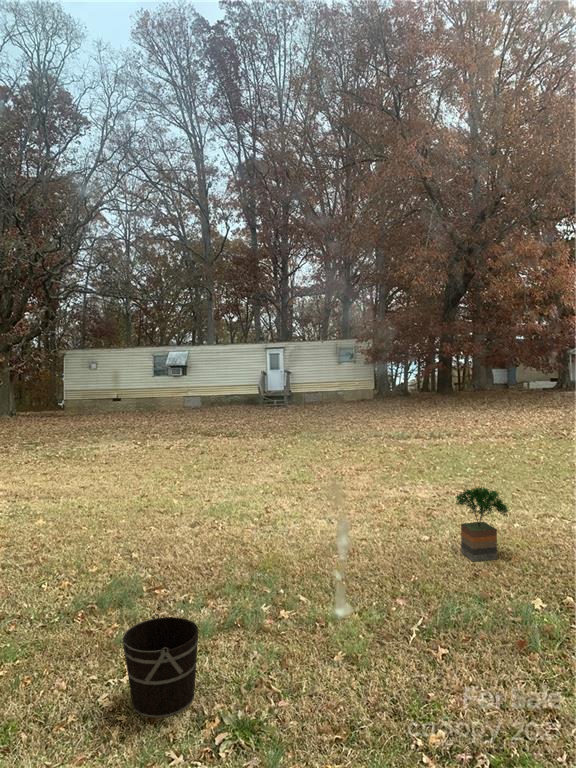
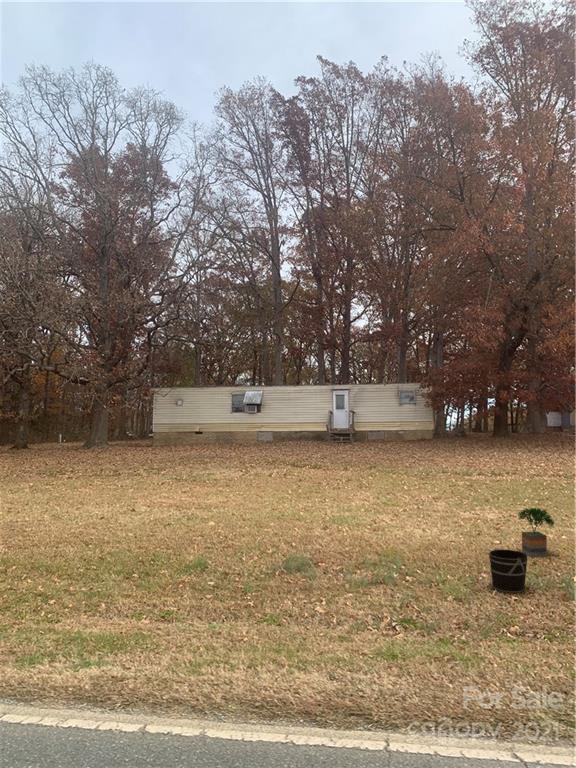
bucket: present [120,614,198,718] -> present [489,549,528,593]

